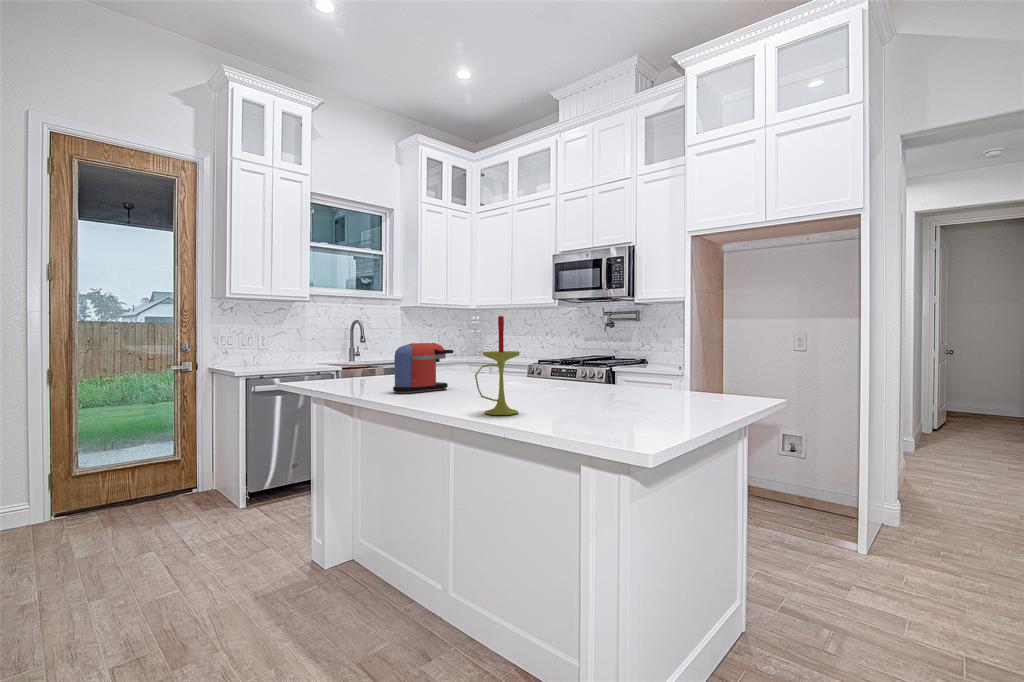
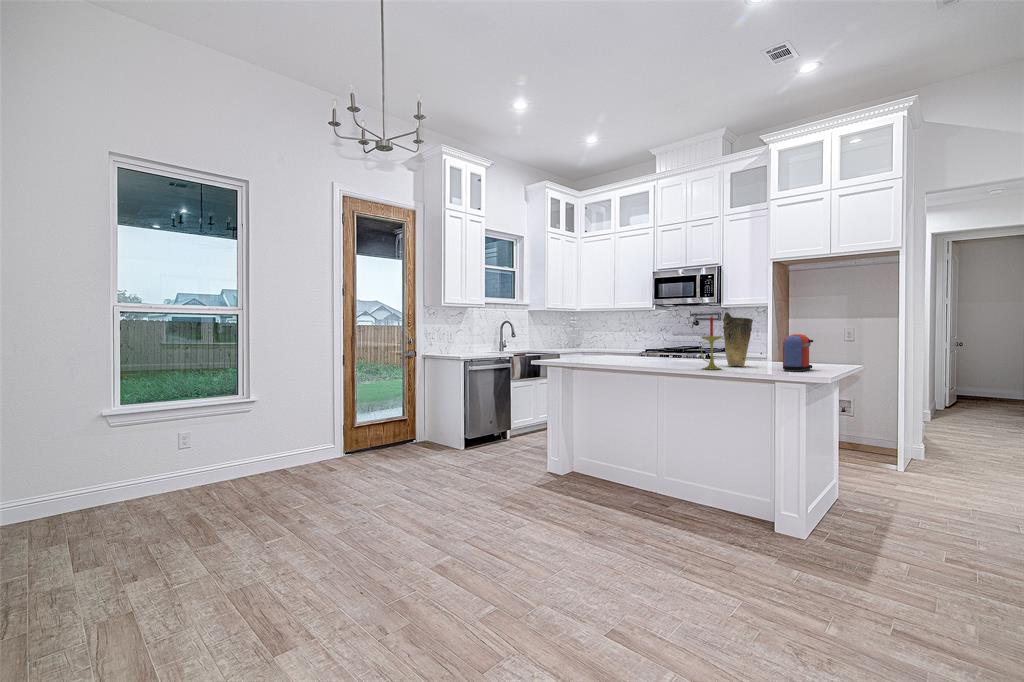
vase: none [544,307,598,404] -> present [723,312,753,366]
coffee maker: present [393,343,453,393] -> present [783,334,813,371]

